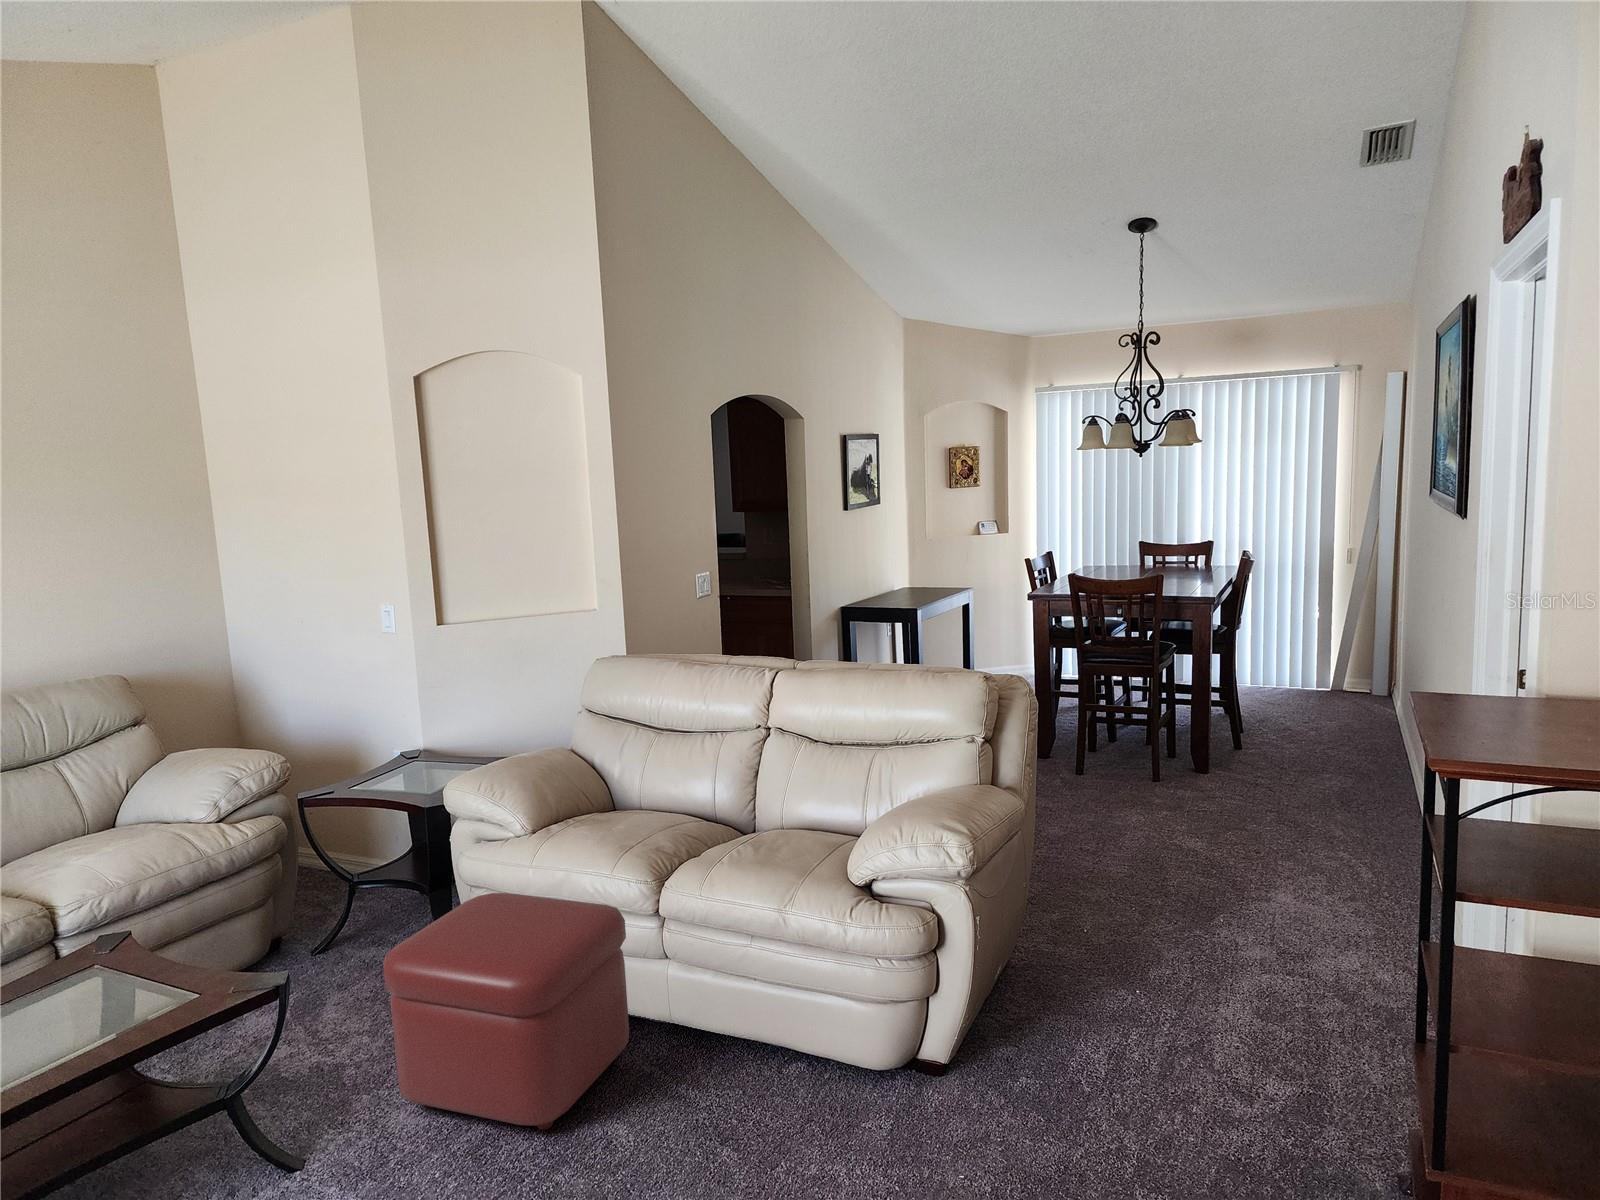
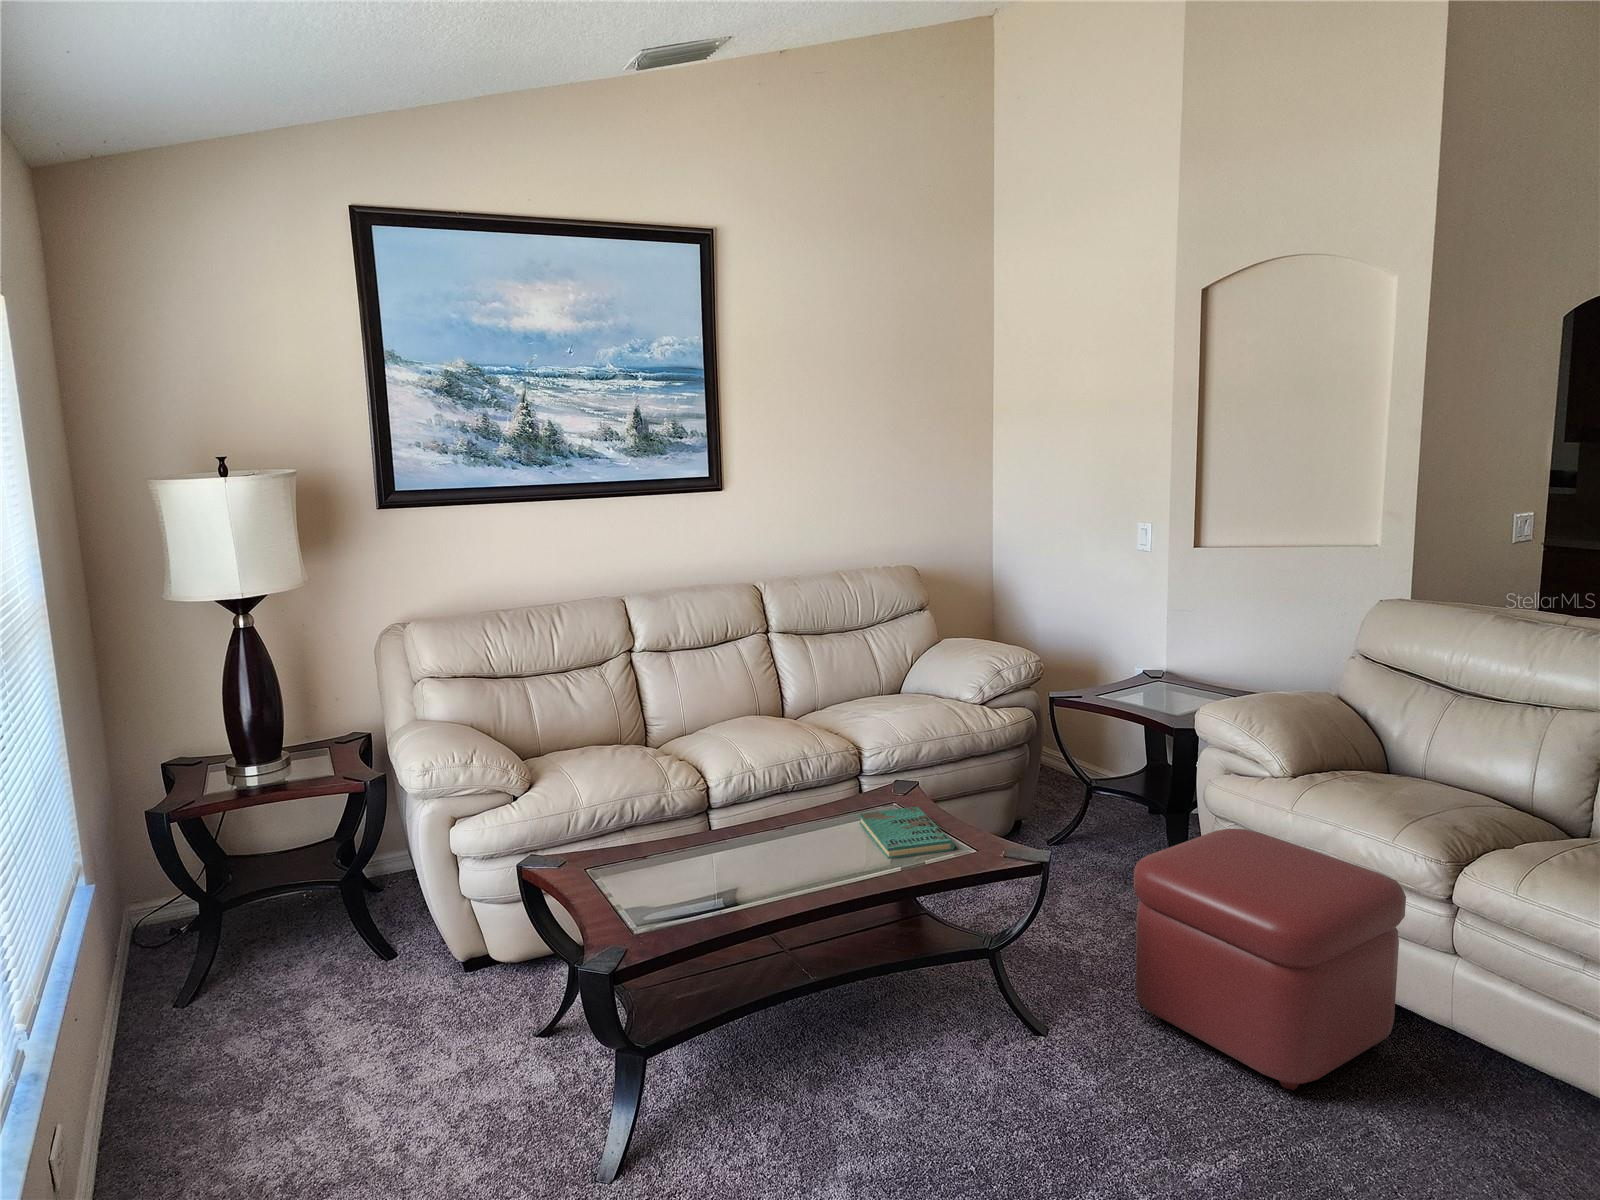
book: none [38,963,169,1040] -> present [859,807,955,859]

